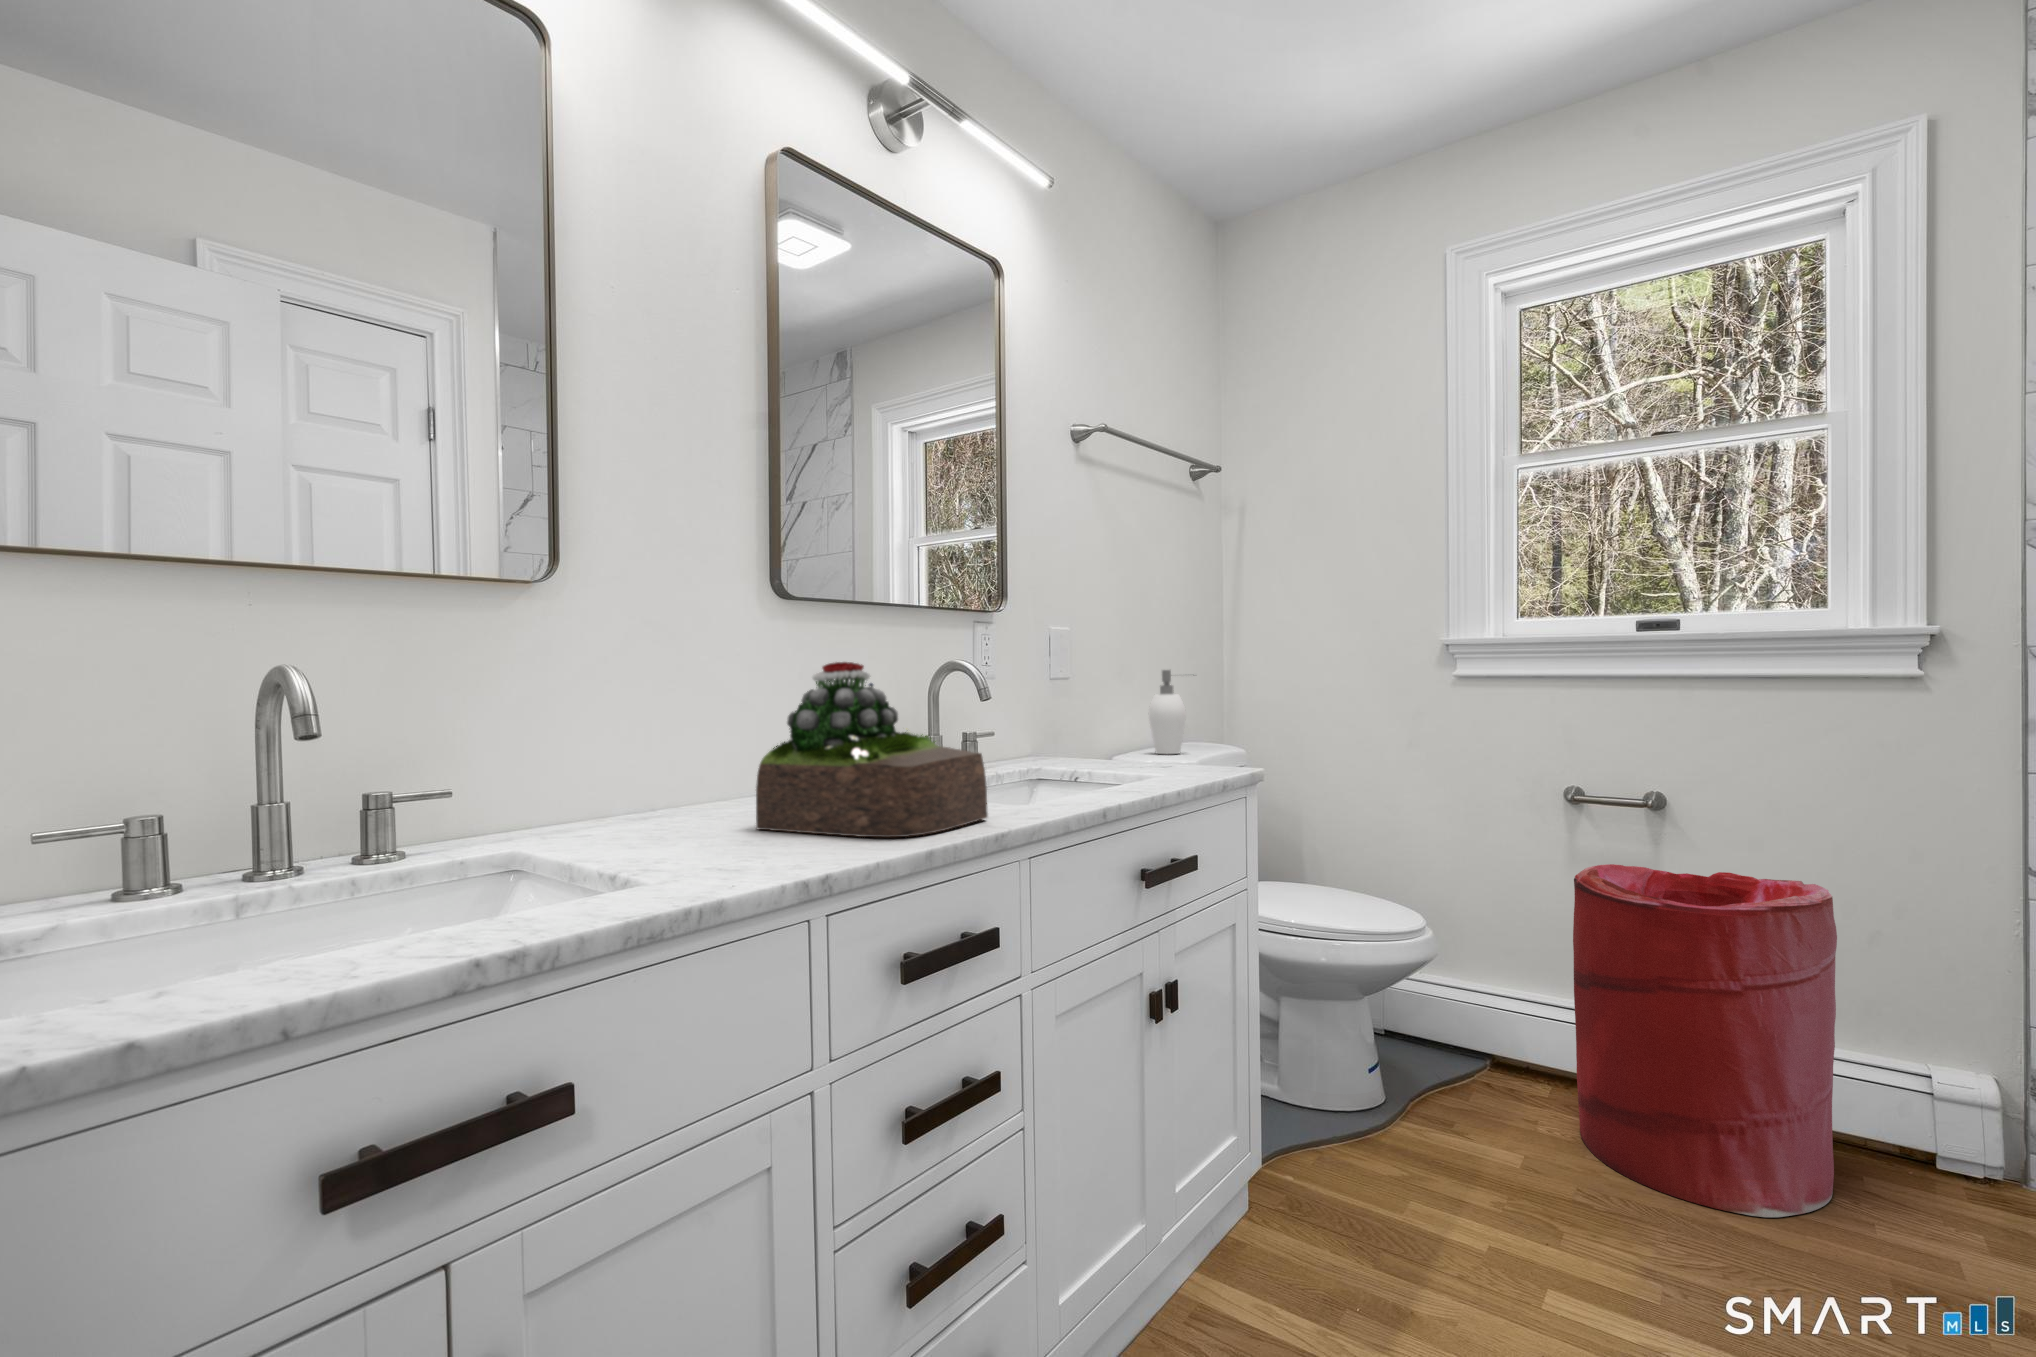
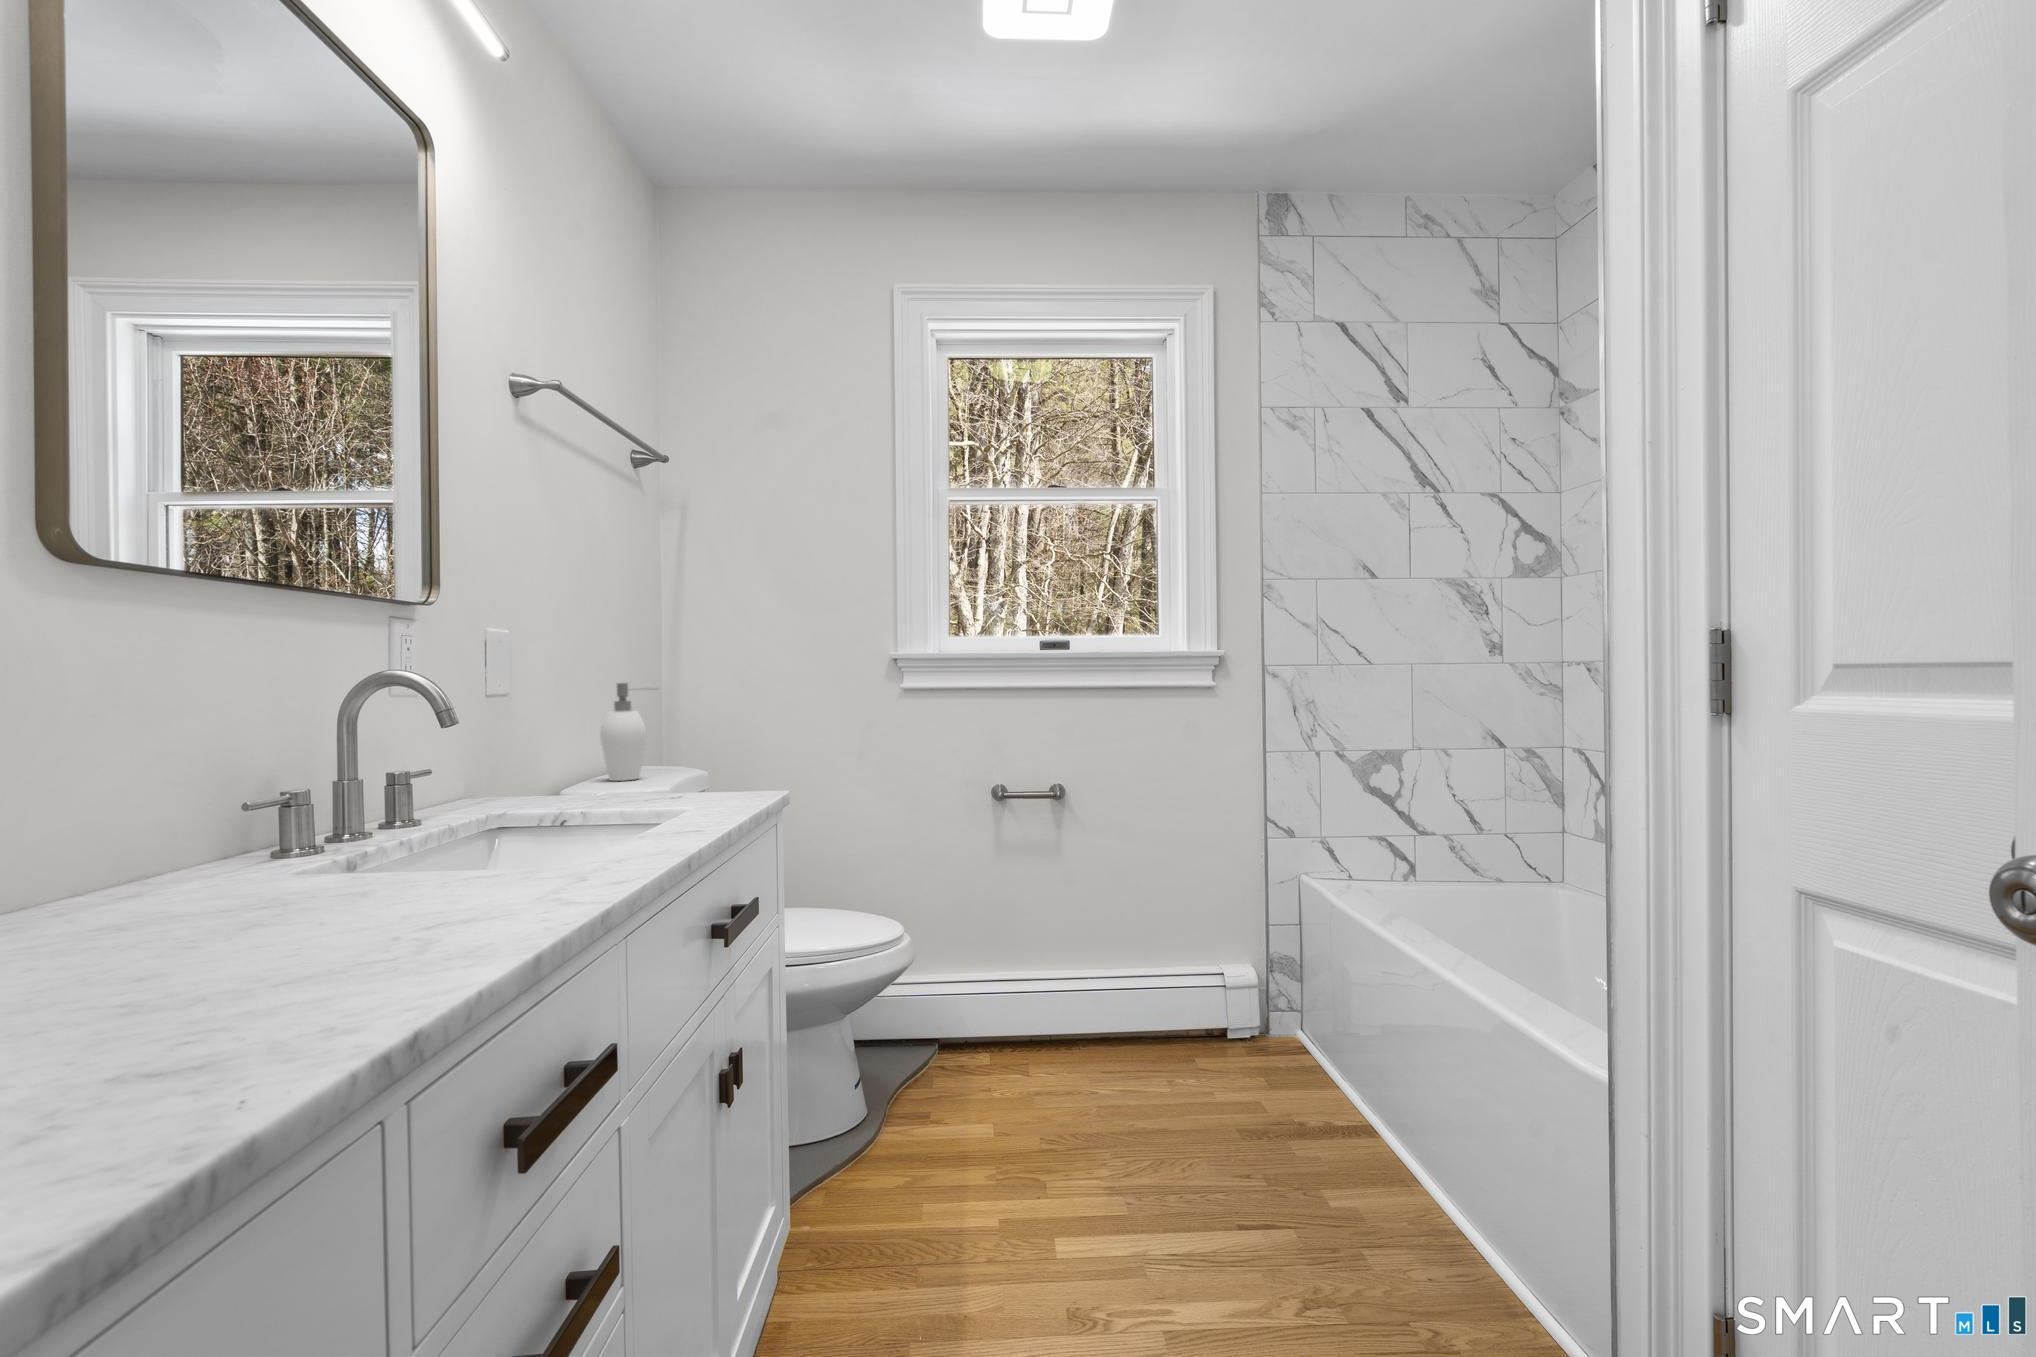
succulent plant: present [756,662,988,837] -> none [138,689,536,968]
laundry hamper: present [1573,864,1837,1217] -> none [1011,845,1185,1121]

